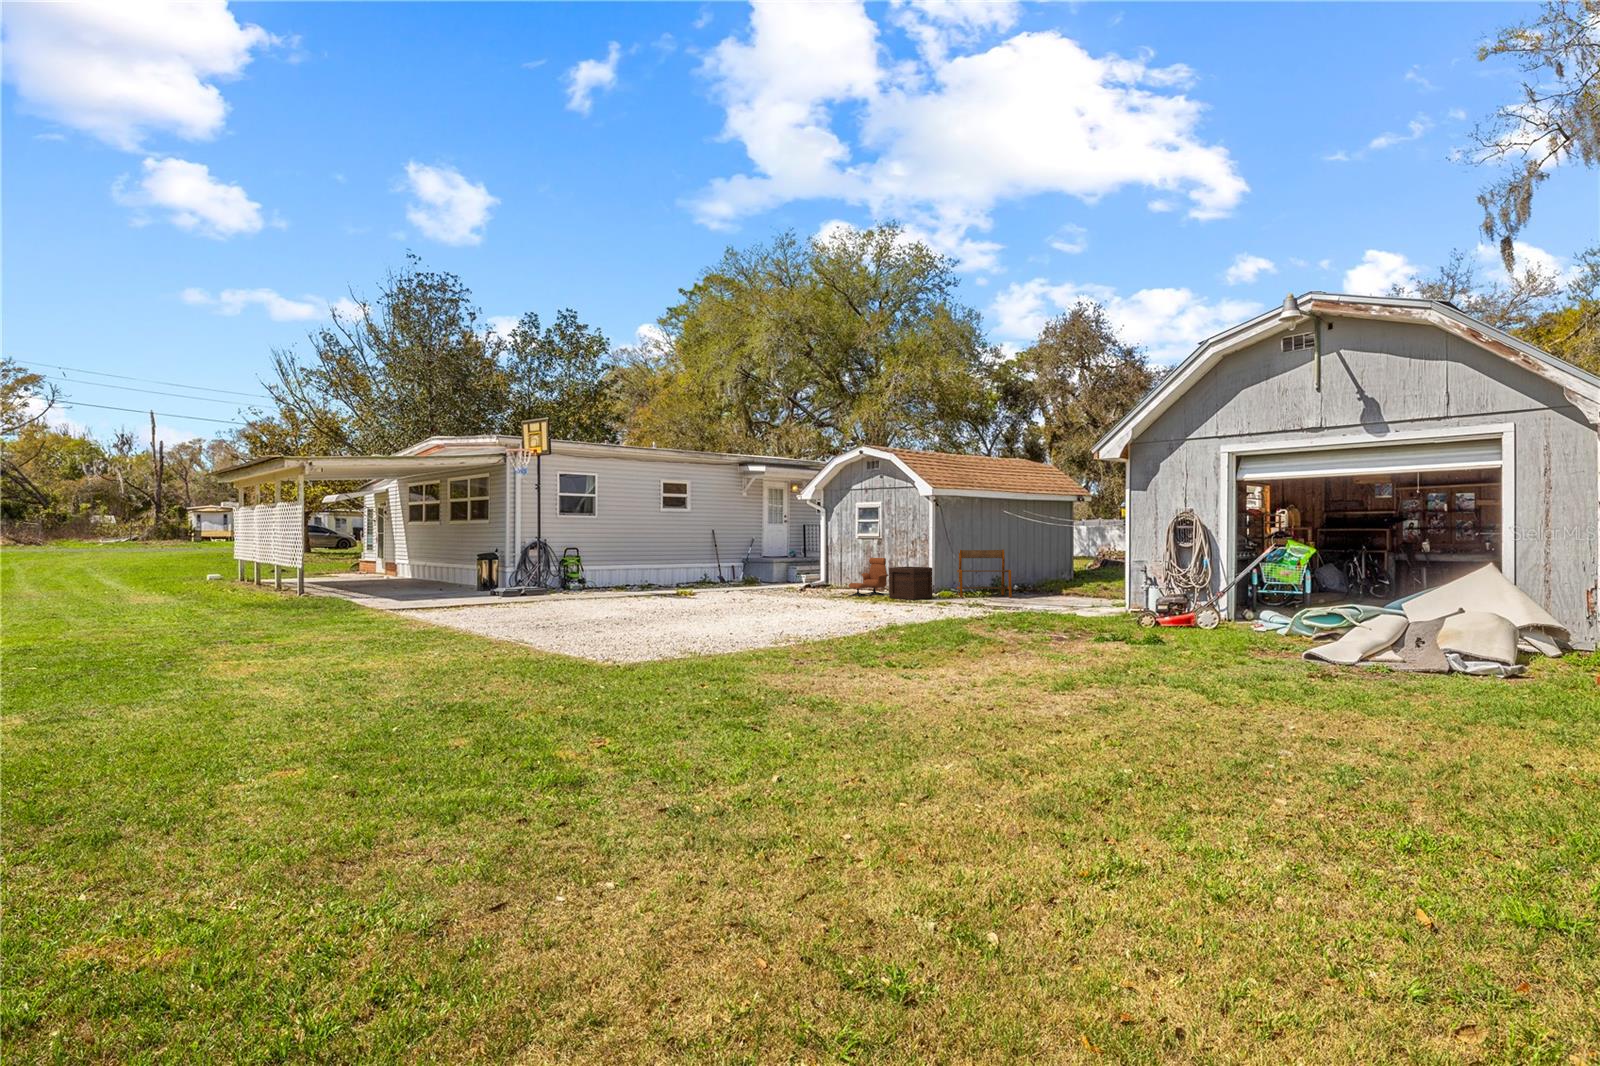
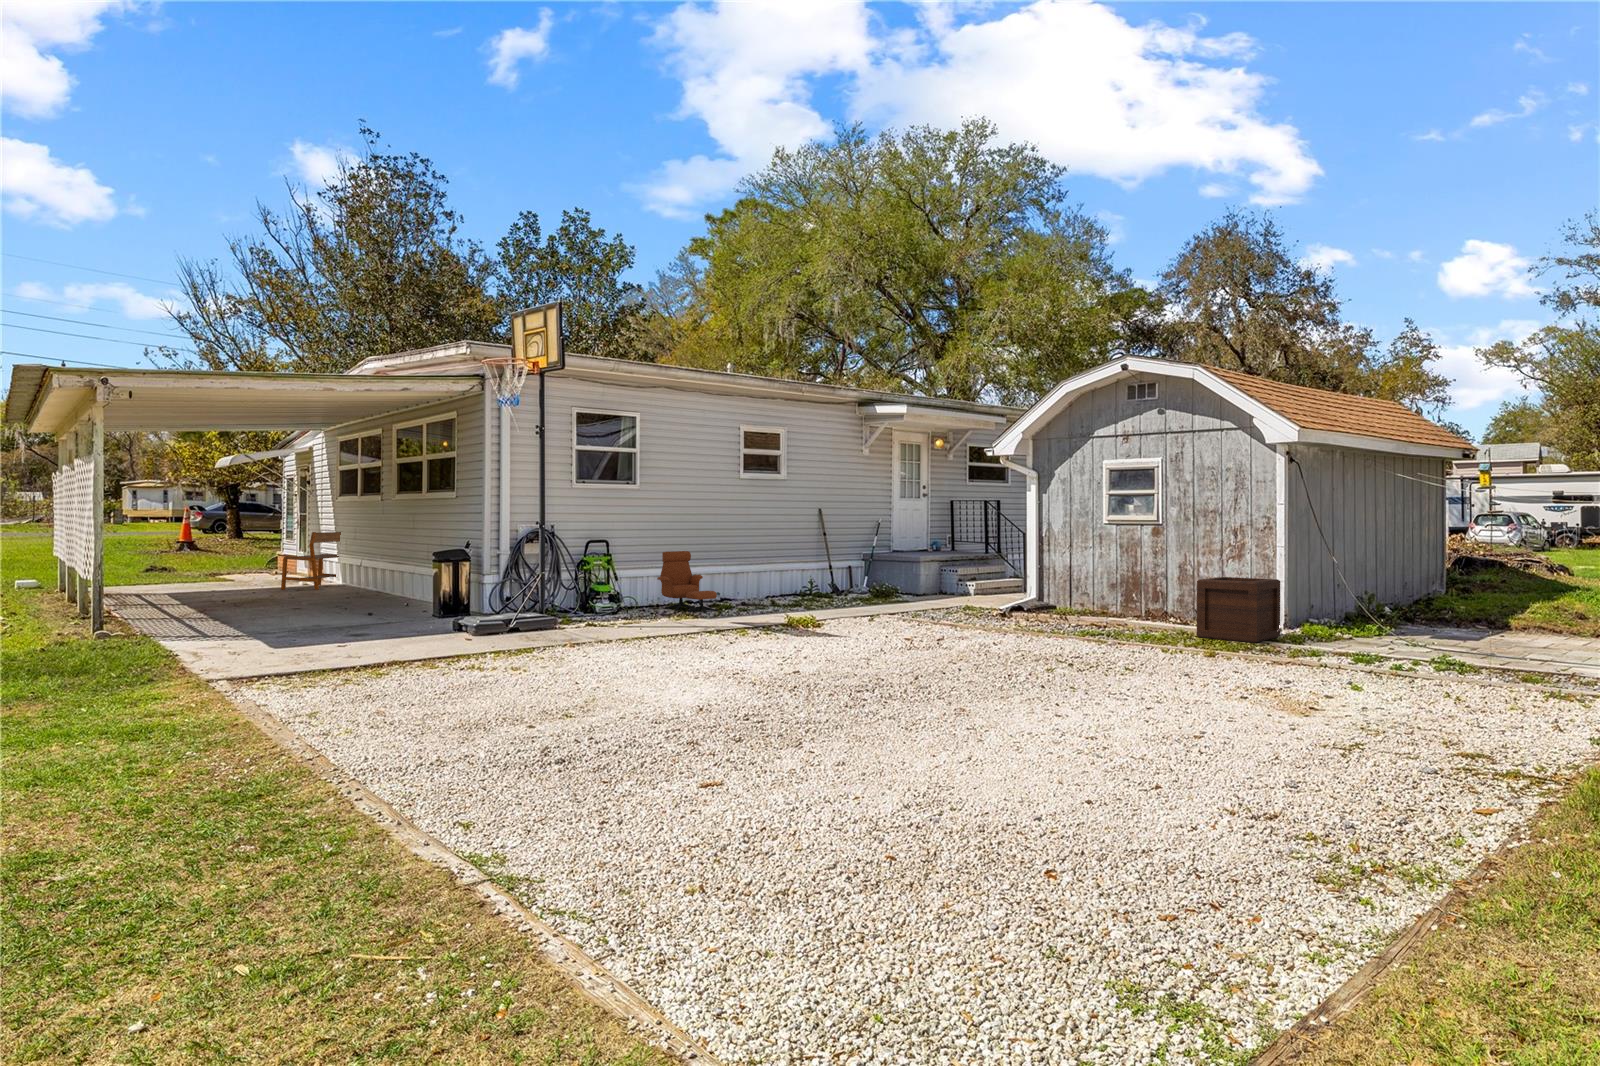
bench: present [957,549,1012,597] -> present [281,532,341,590]
lounge chair: present [849,558,889,597] -> present [657,551,718,613]

